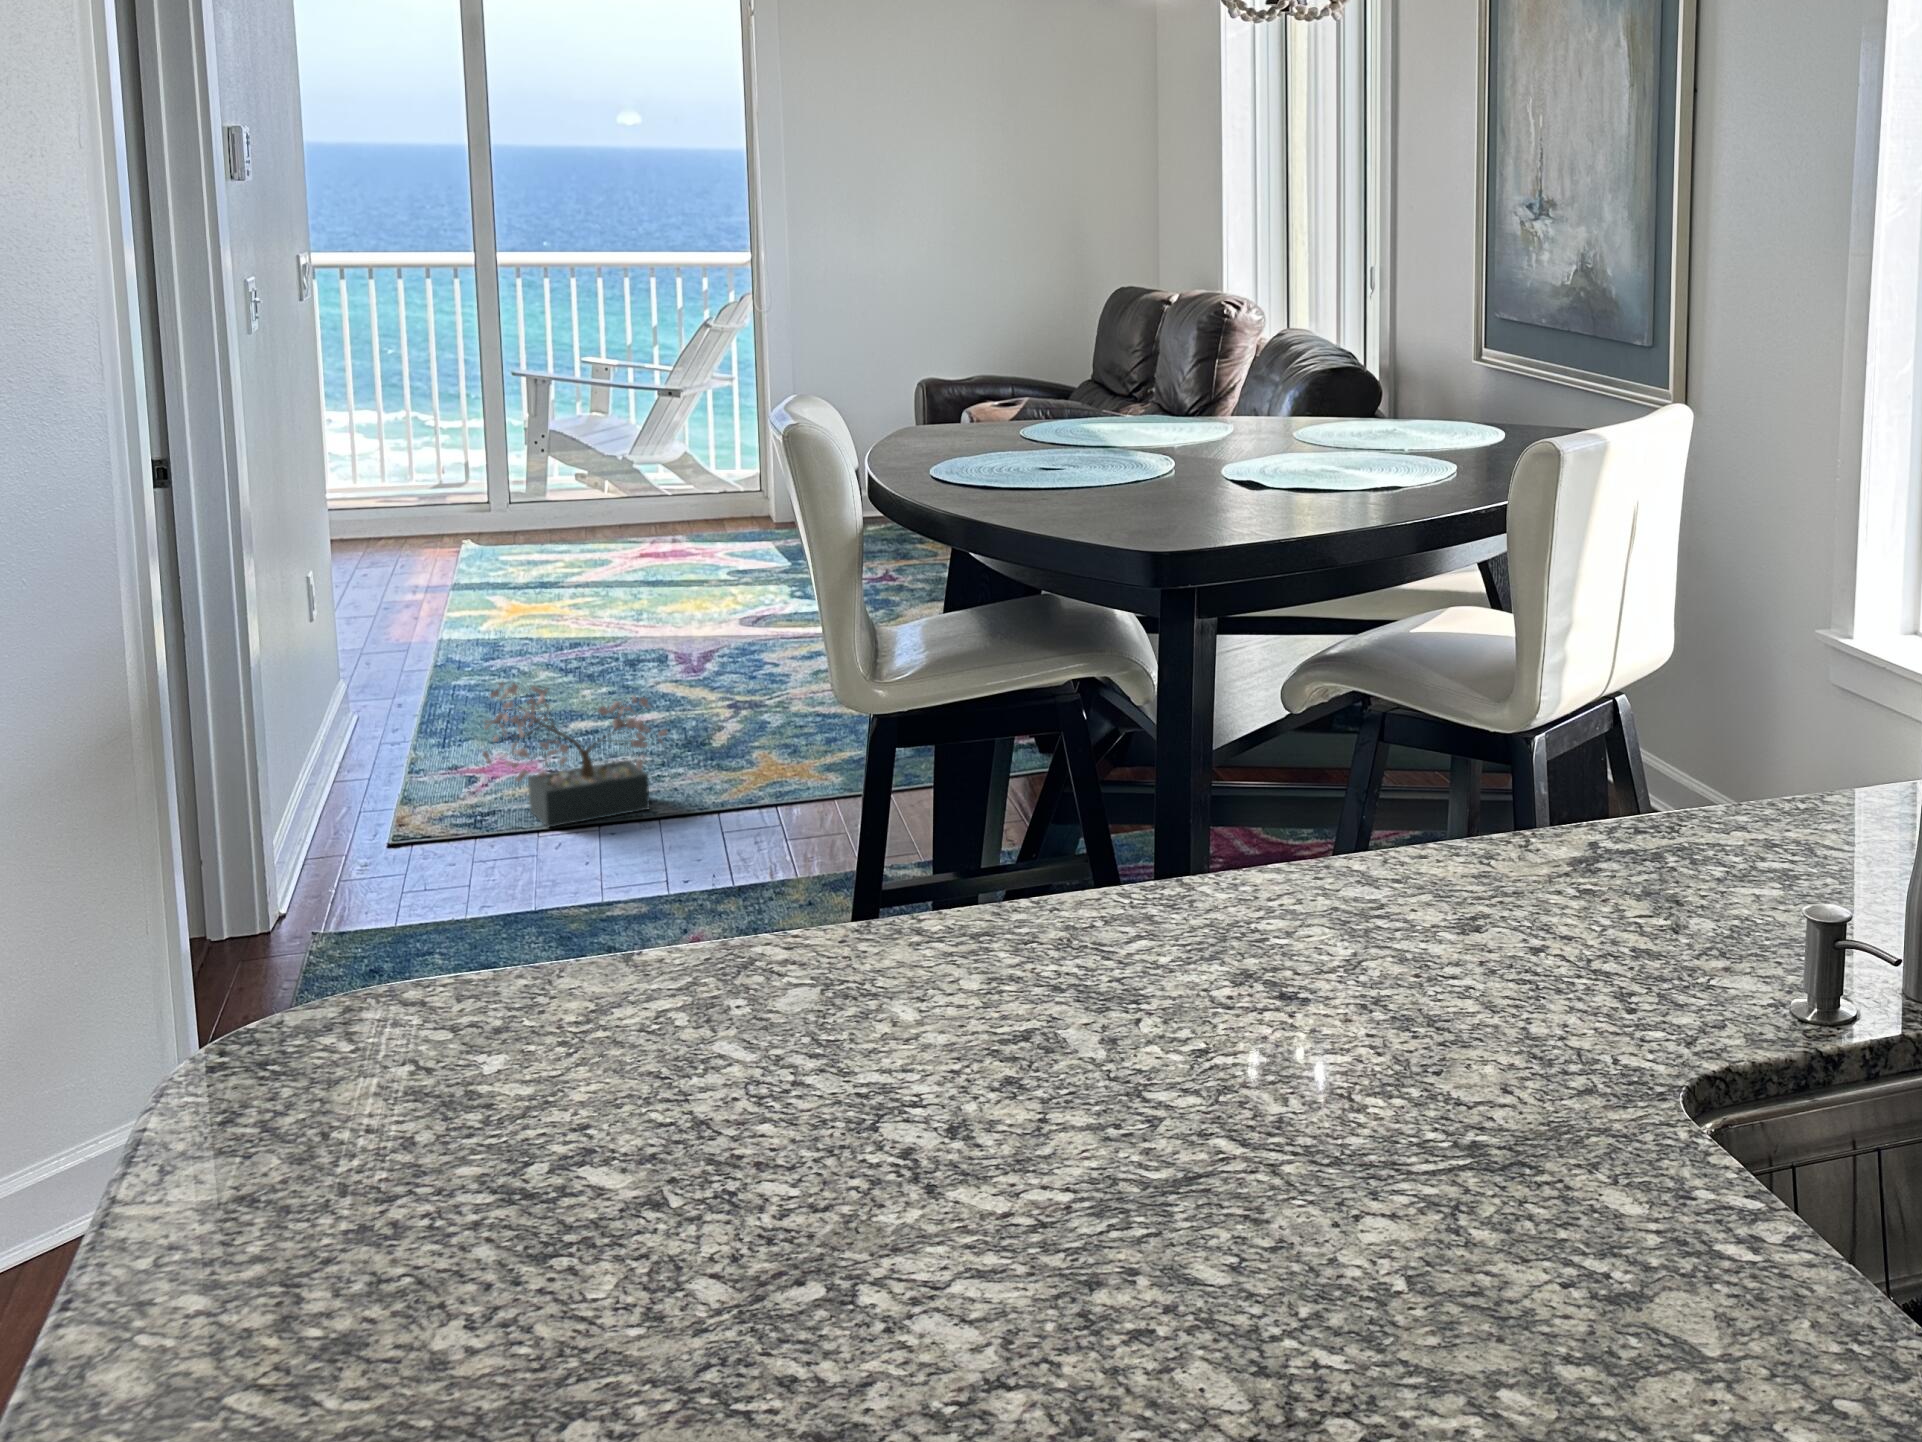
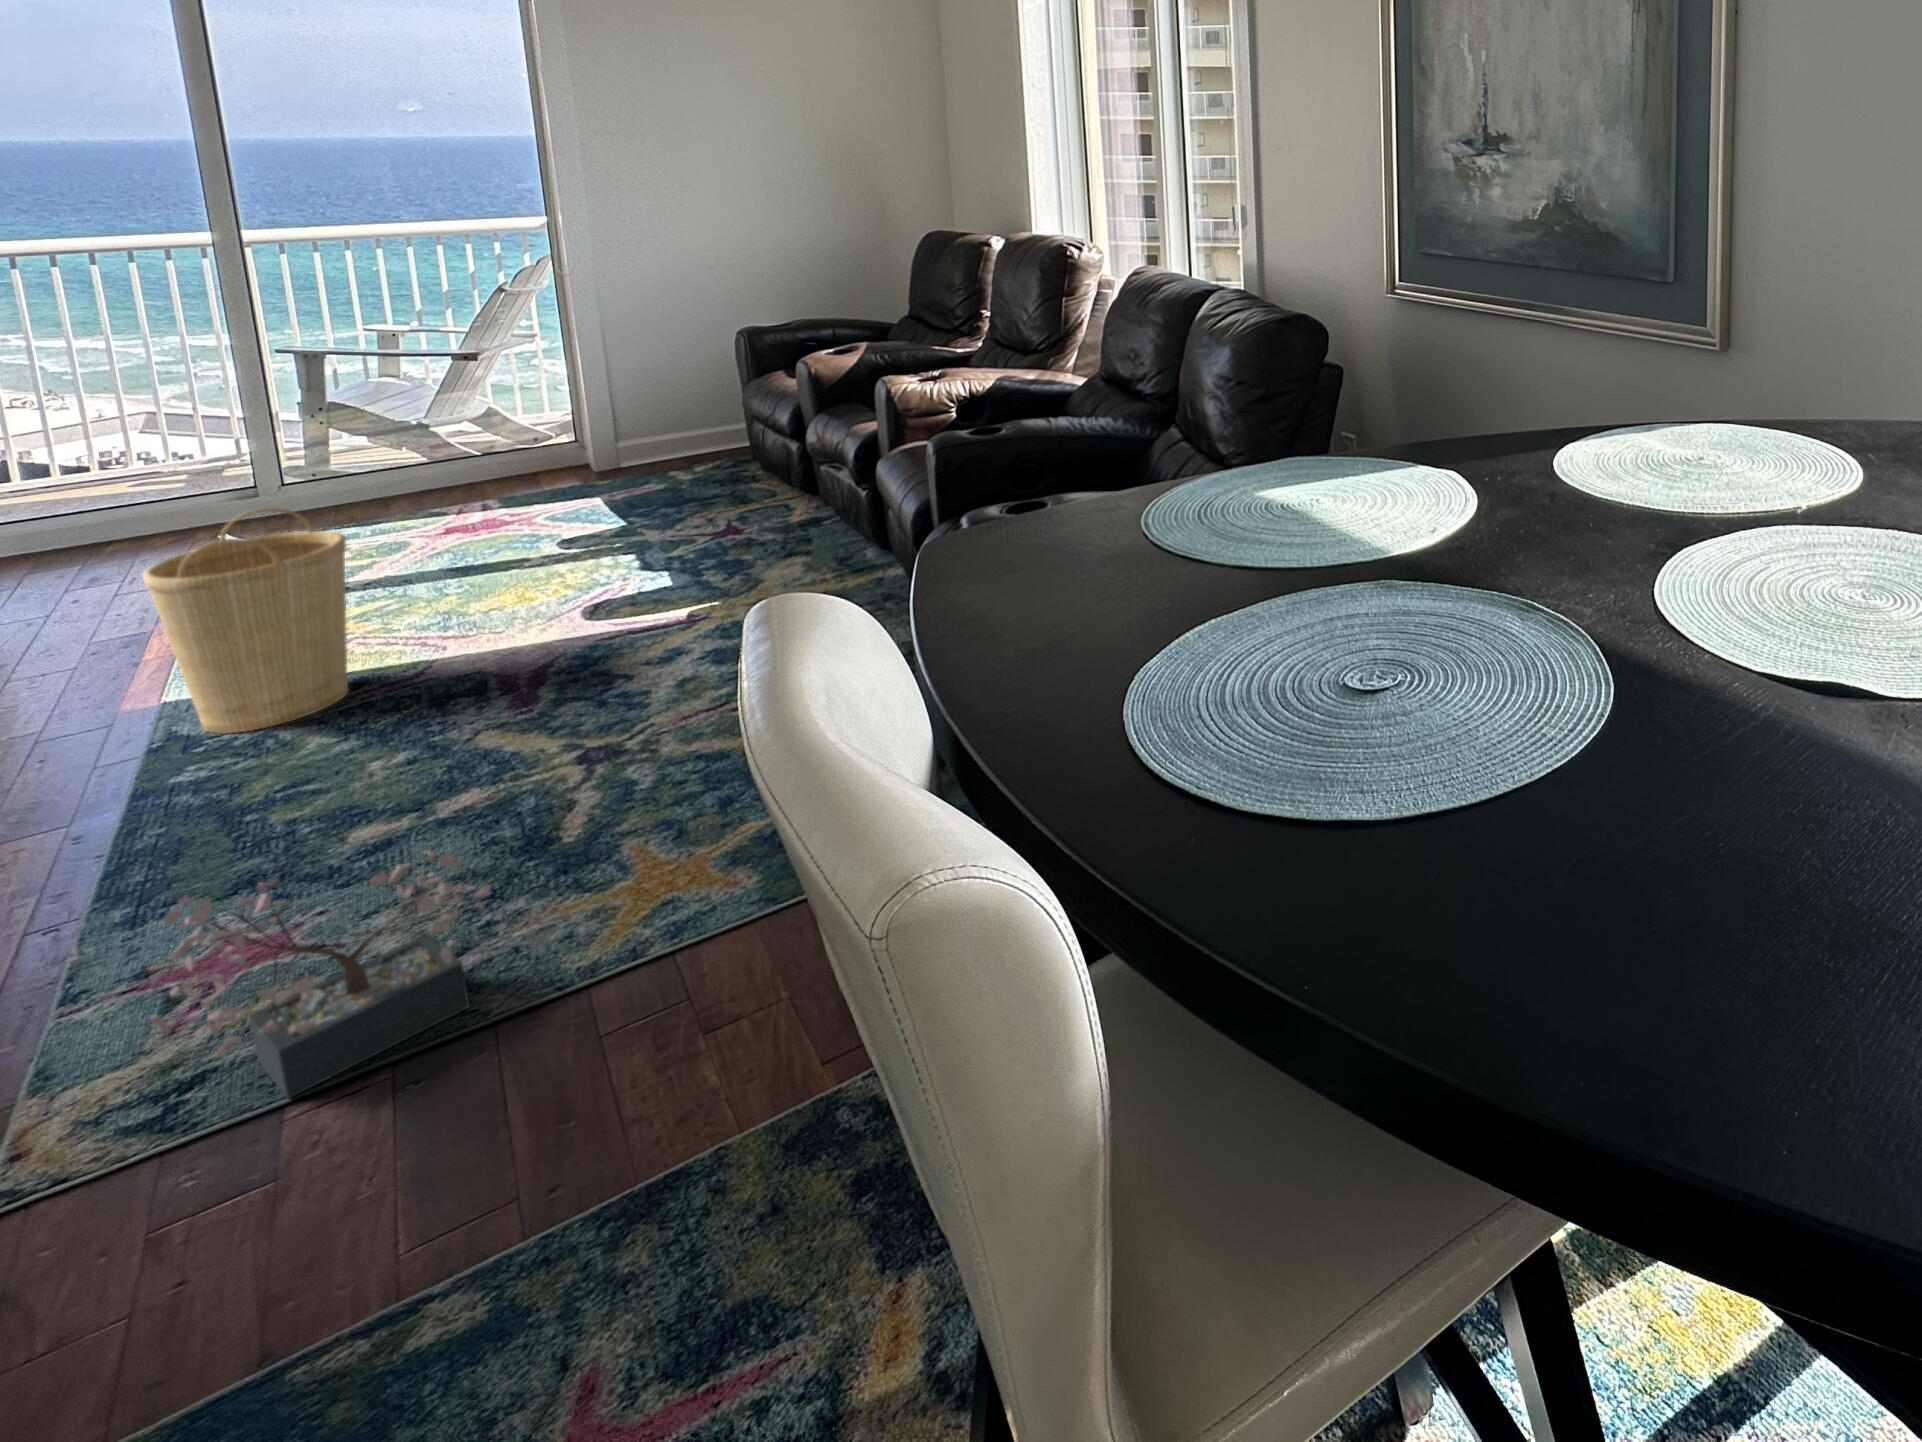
basket: none [445,484,577,664] -> present [143,508,348,733]

